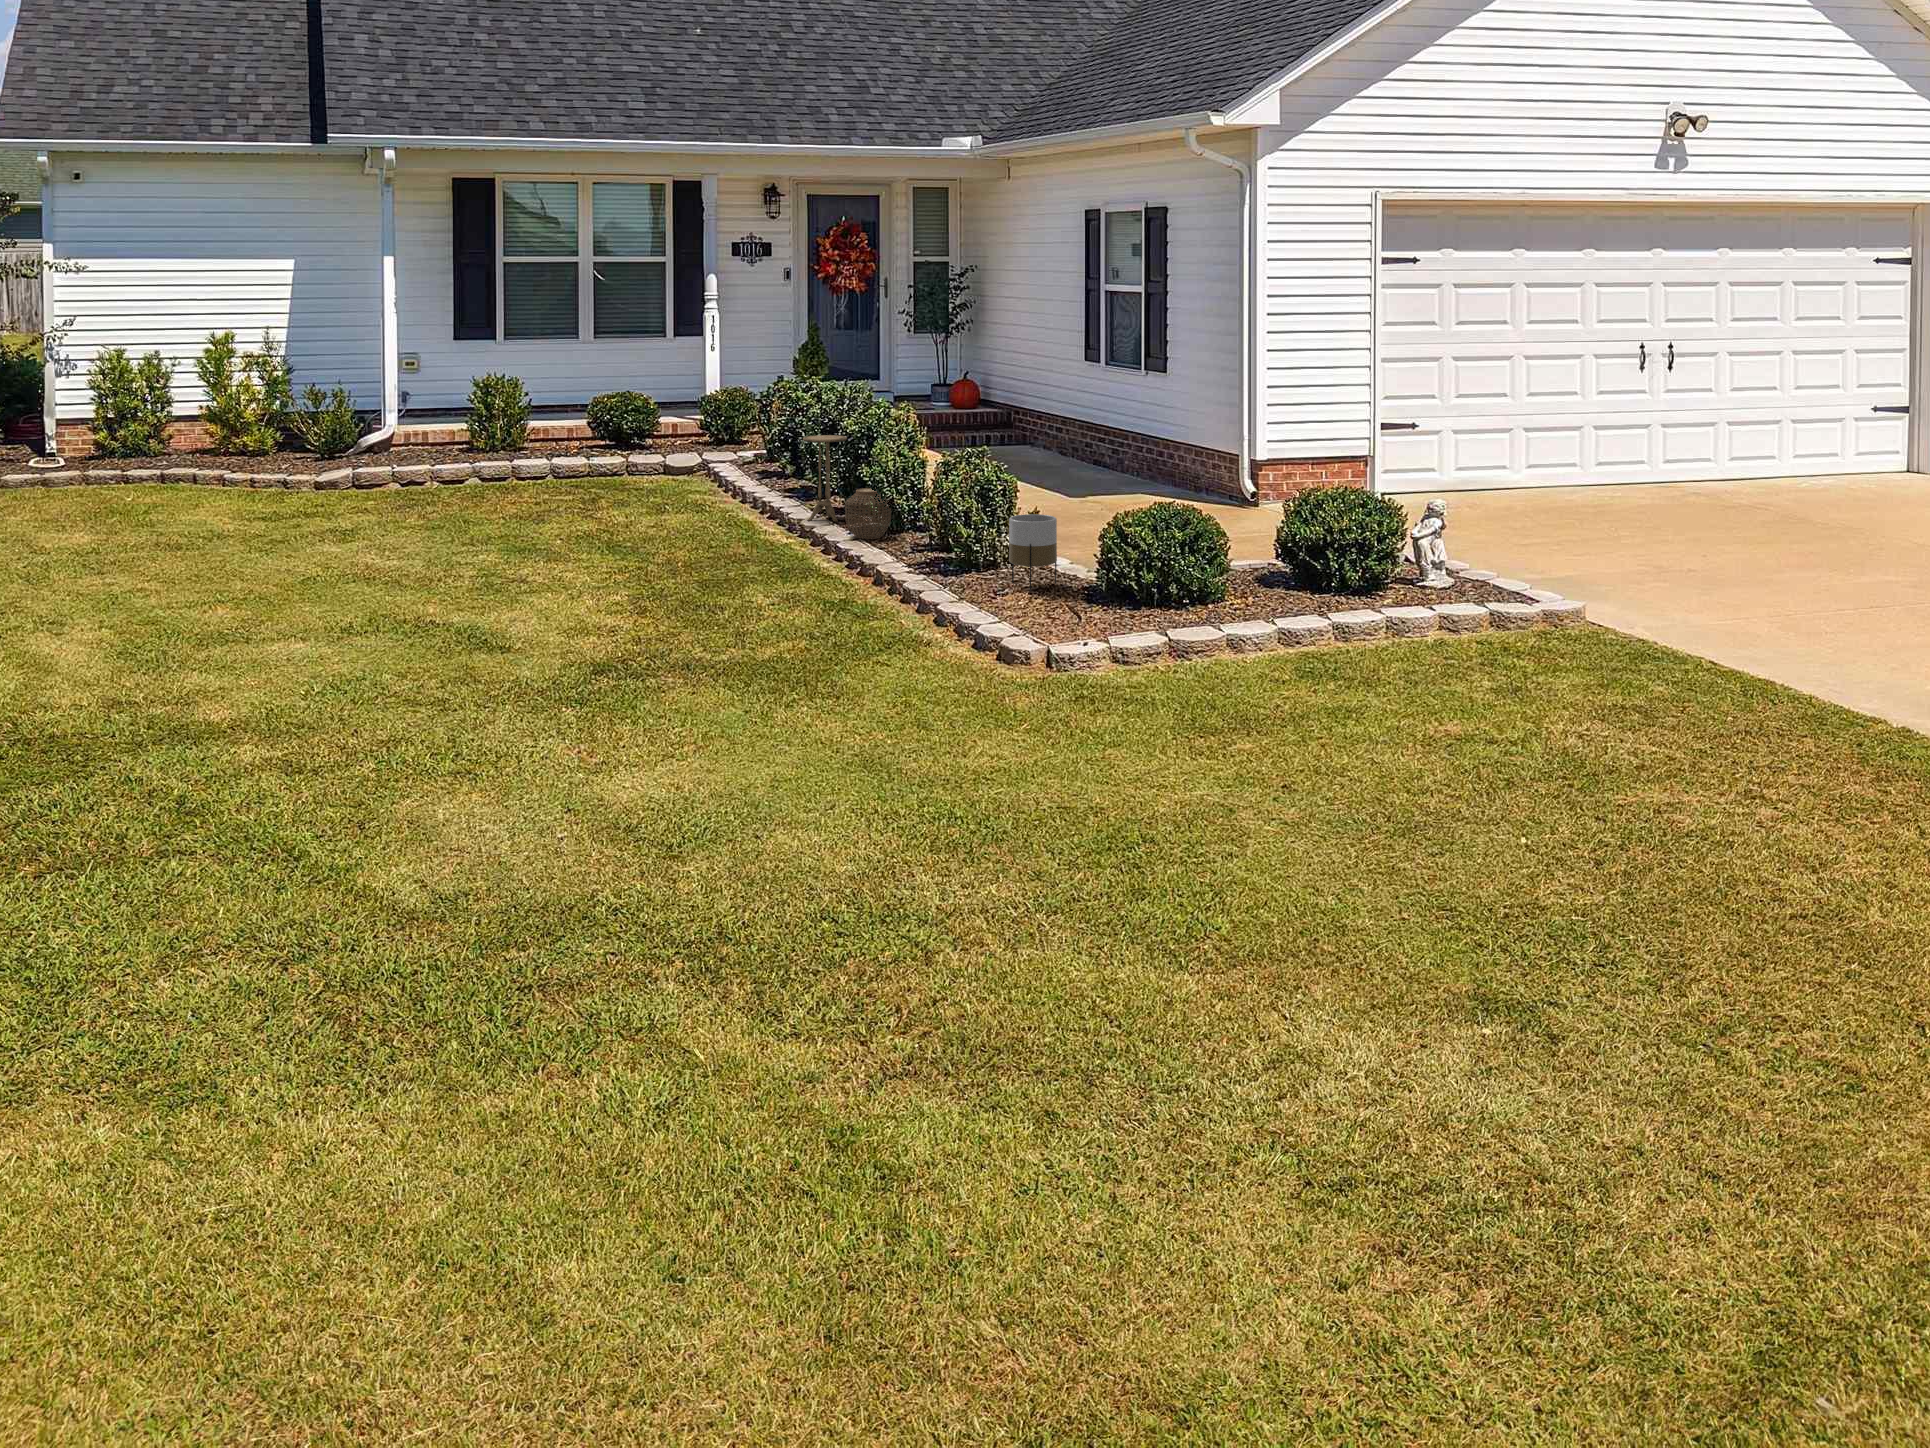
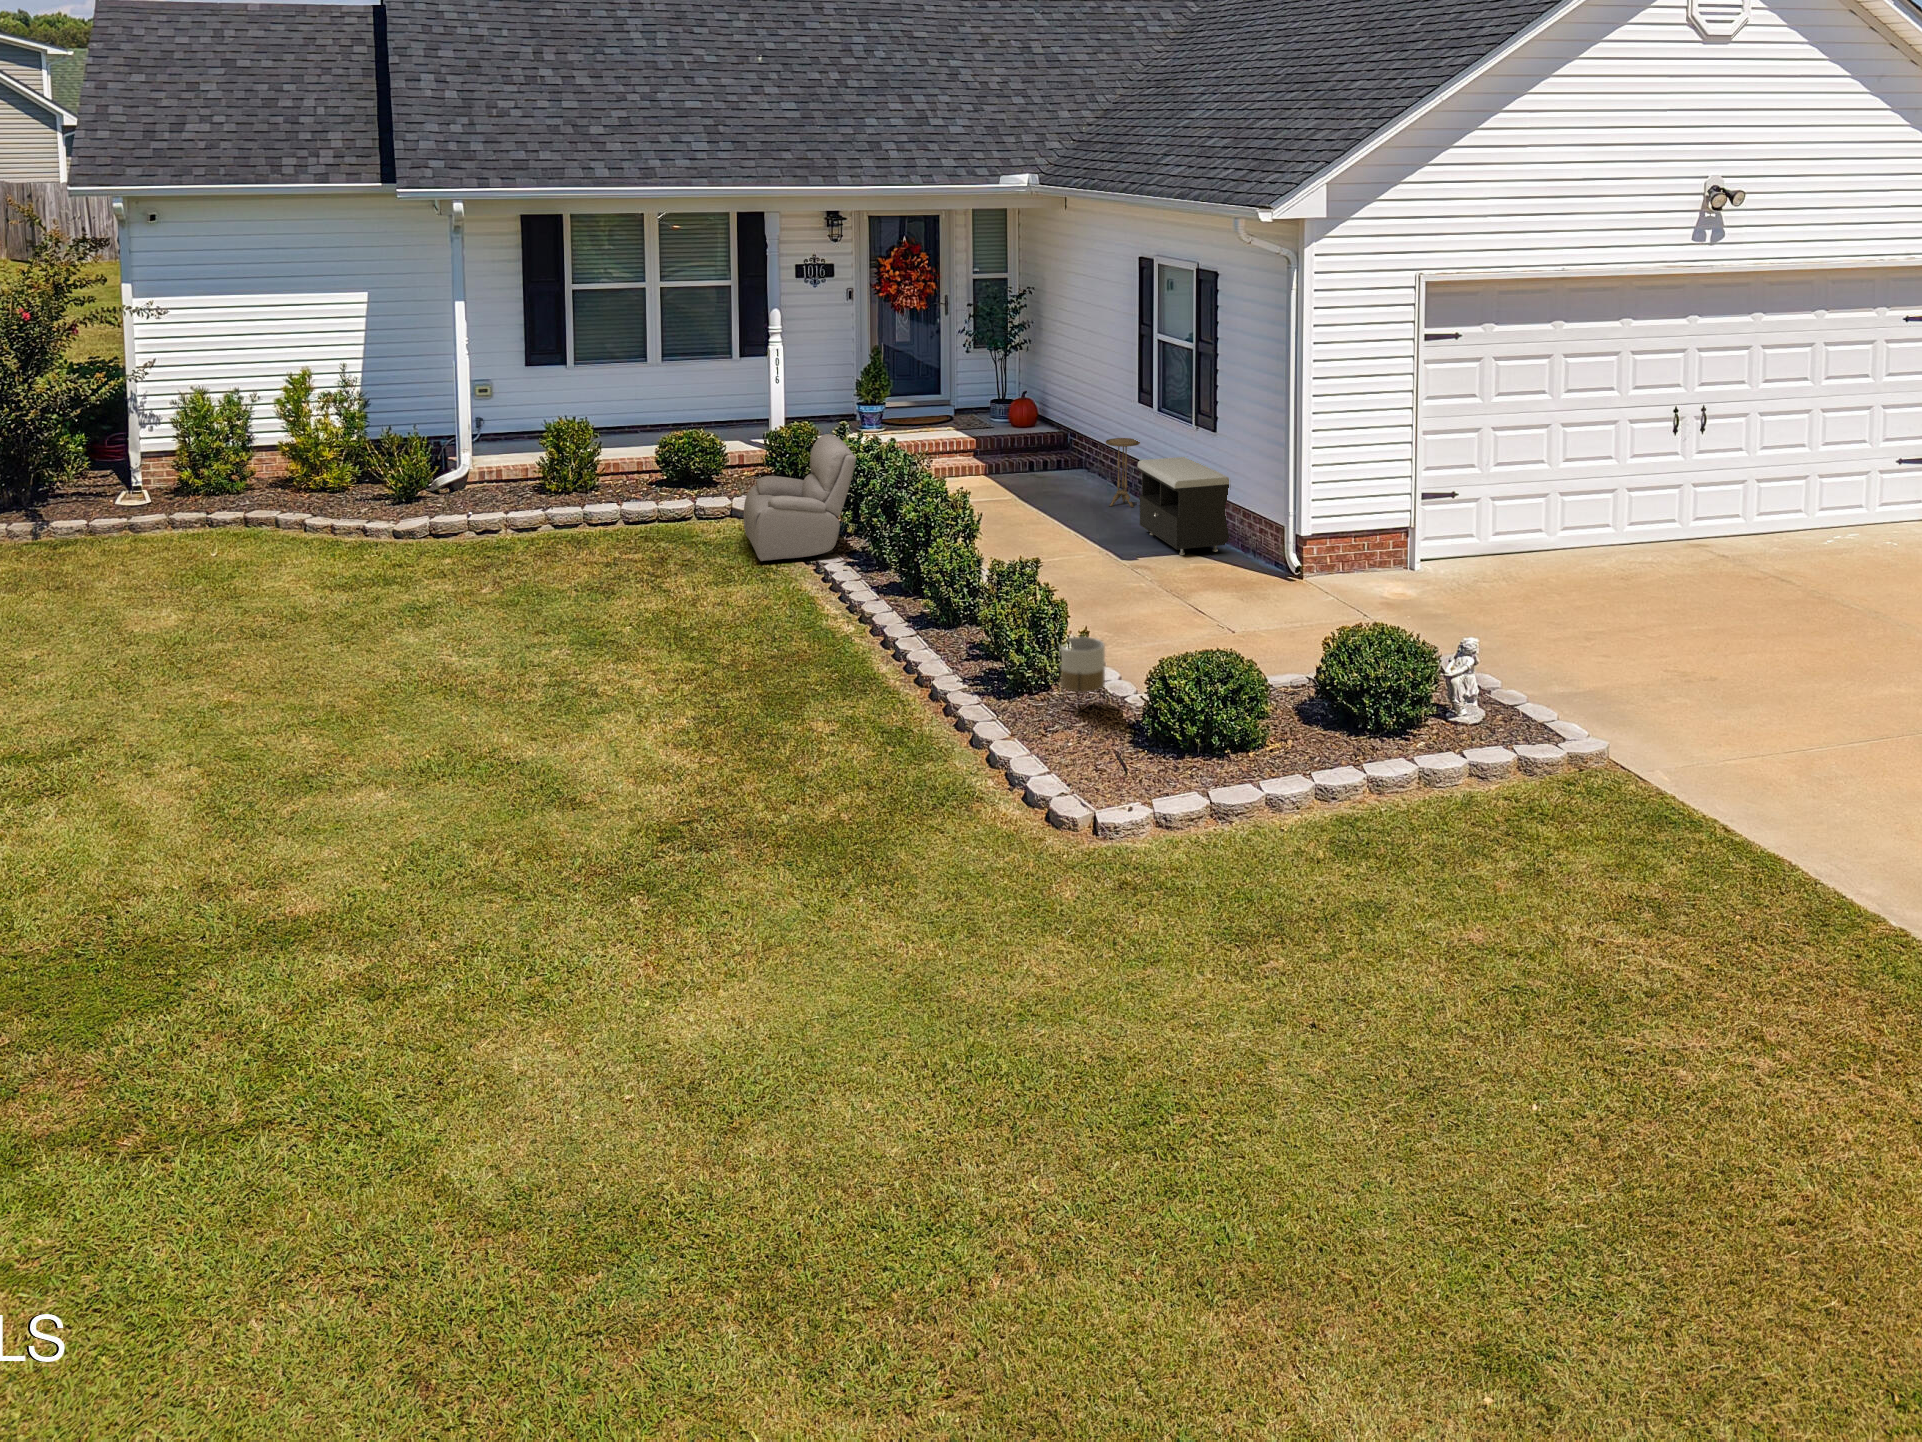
chair: none [676,377,794,500] -> present [744,434,856,561]
storage bench: none [1085,405,1182,496] -> present [1138,457,1230,555]
side table: present [803,435,847,522] -> present [1106,438,1140,507]
woven basket: present [845,488,891,539] -> none [905,576,949,627]

